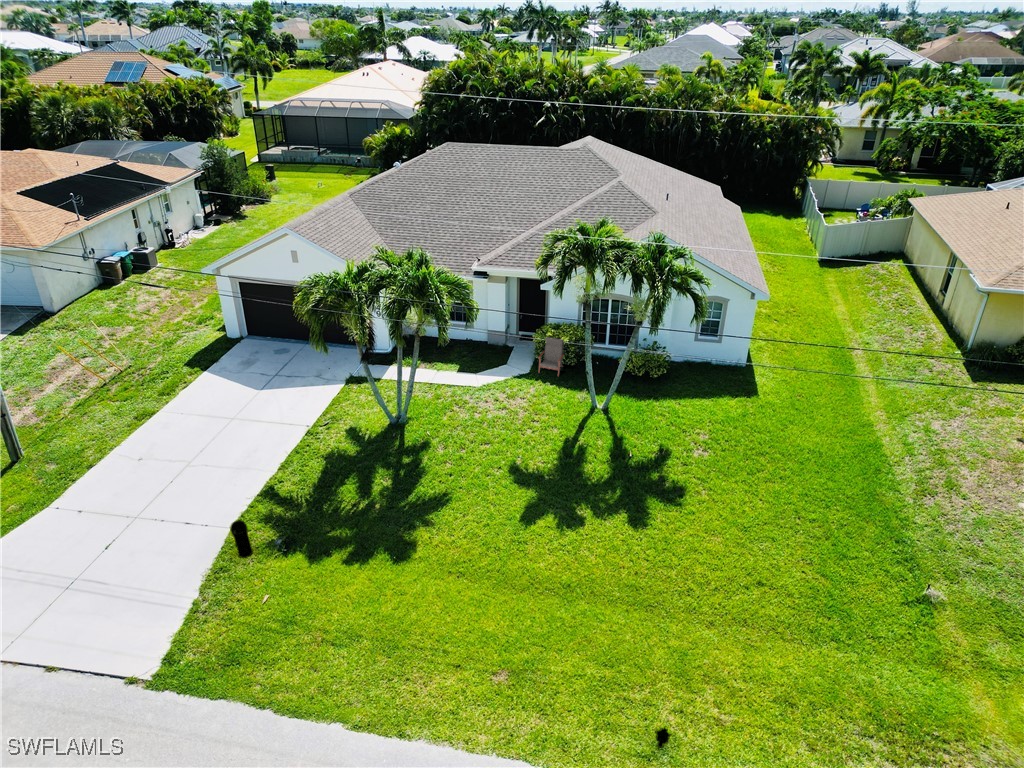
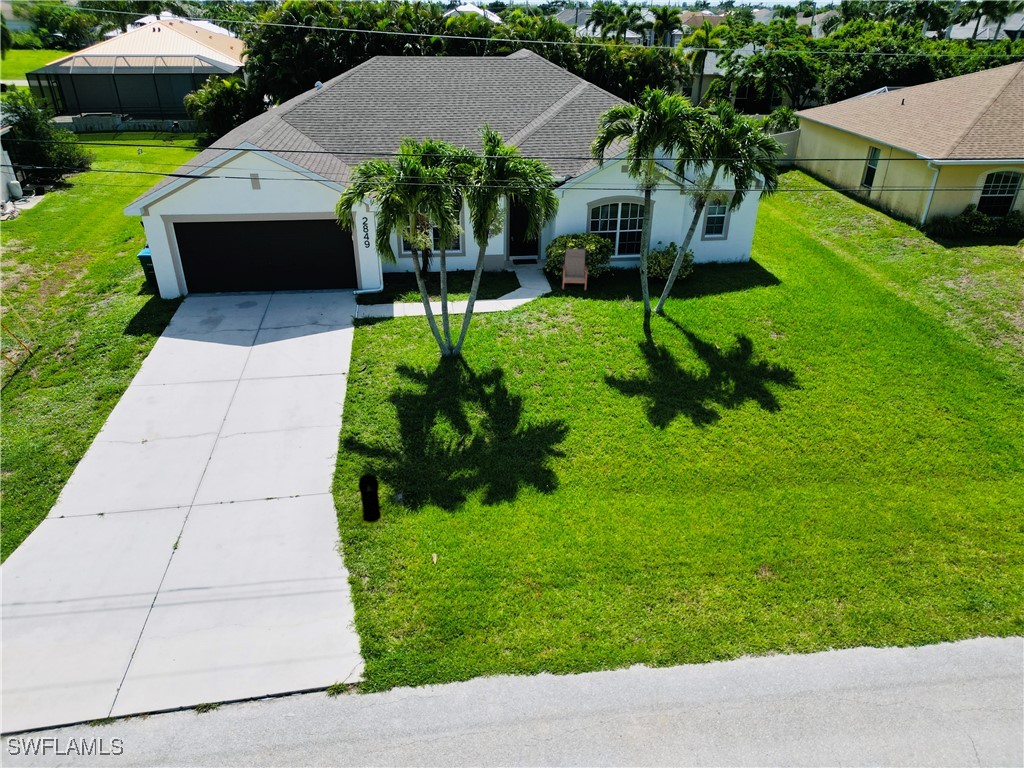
decorative plant: present [656,727,671,748] -> none [950,571,973,597]

